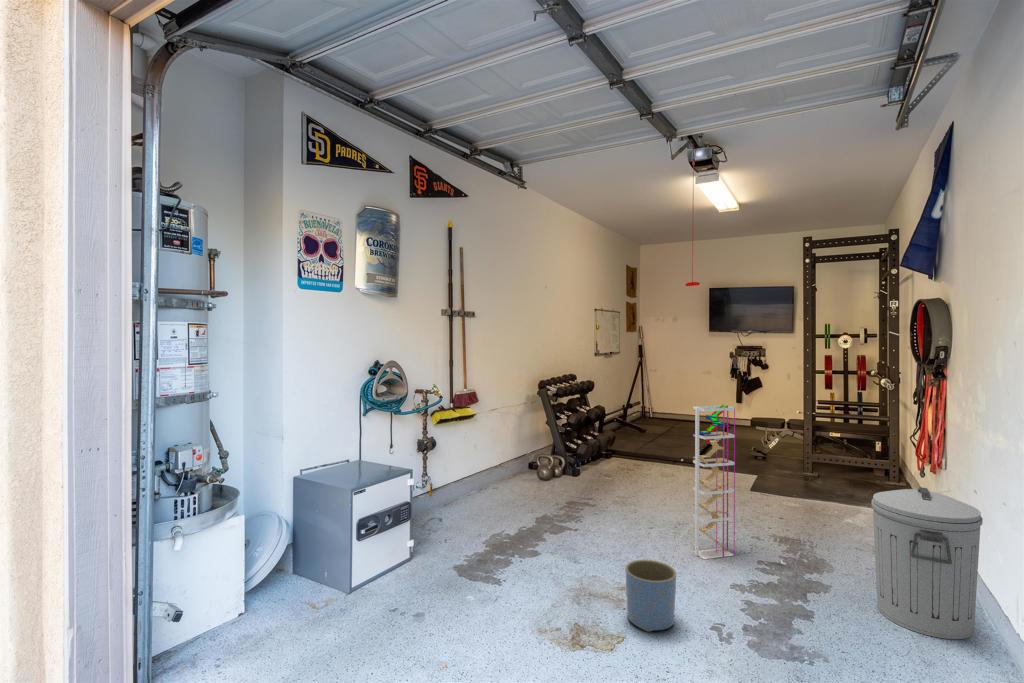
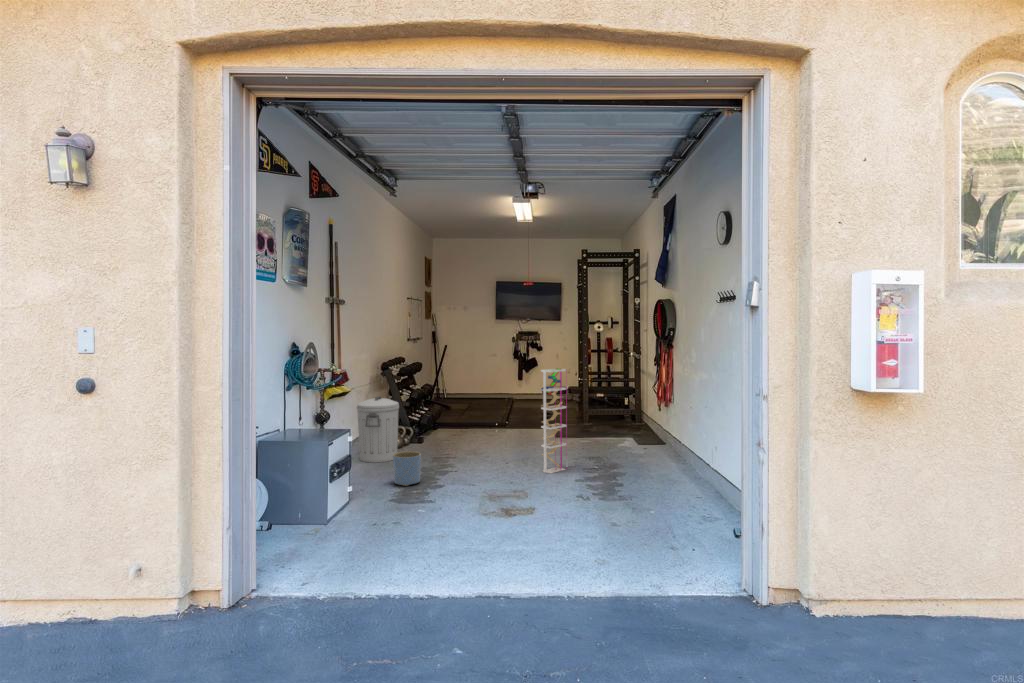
trash can: present [872,487,983,639] -> present [357,396,399,462]
planter: present [625,560,676,632] -> present [393,451,421,486]

